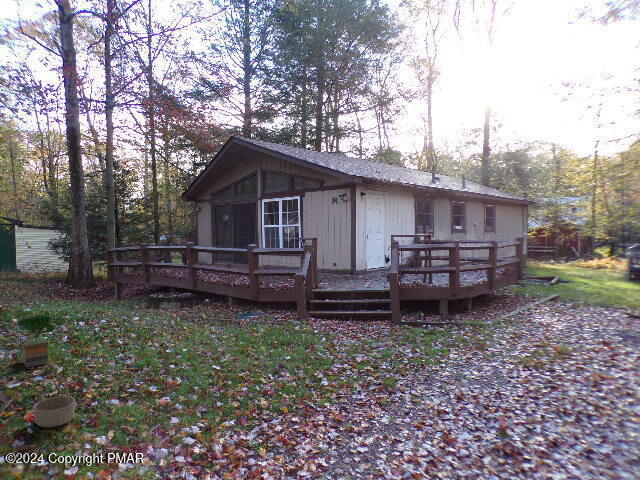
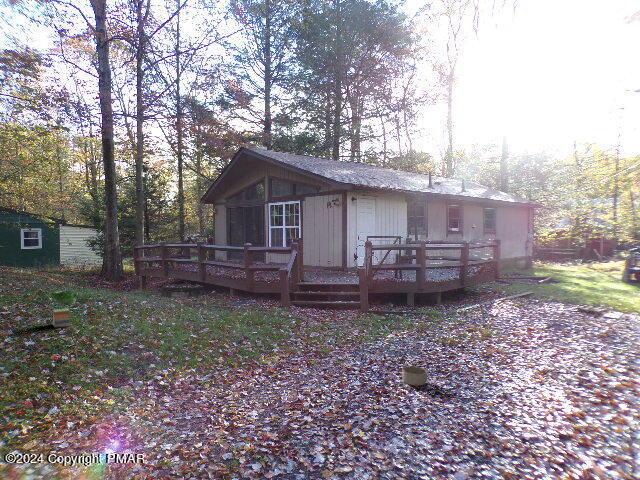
basket: present [33,373,75,428] -> present [402,350,428,386]

